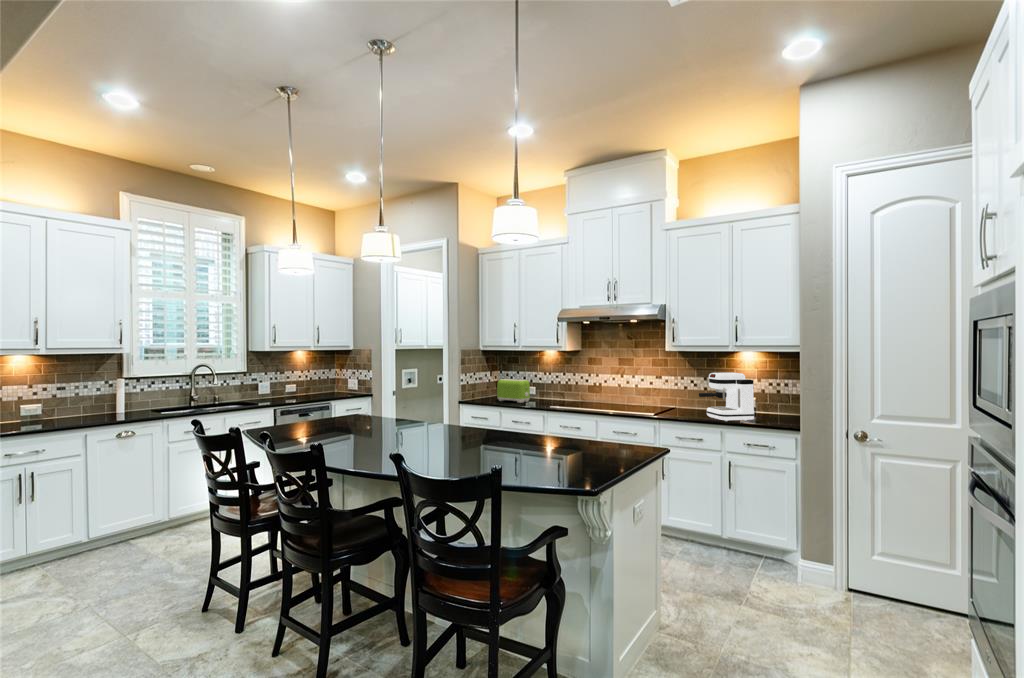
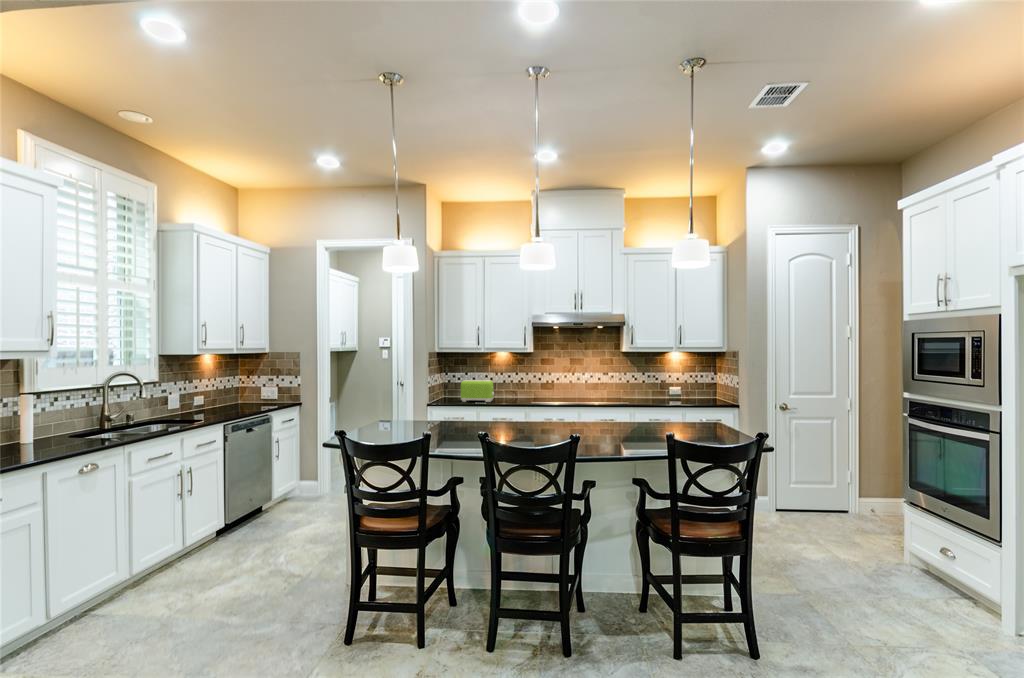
coffee maker: present [699,373,754,421] -> none [666,368,704,405]

